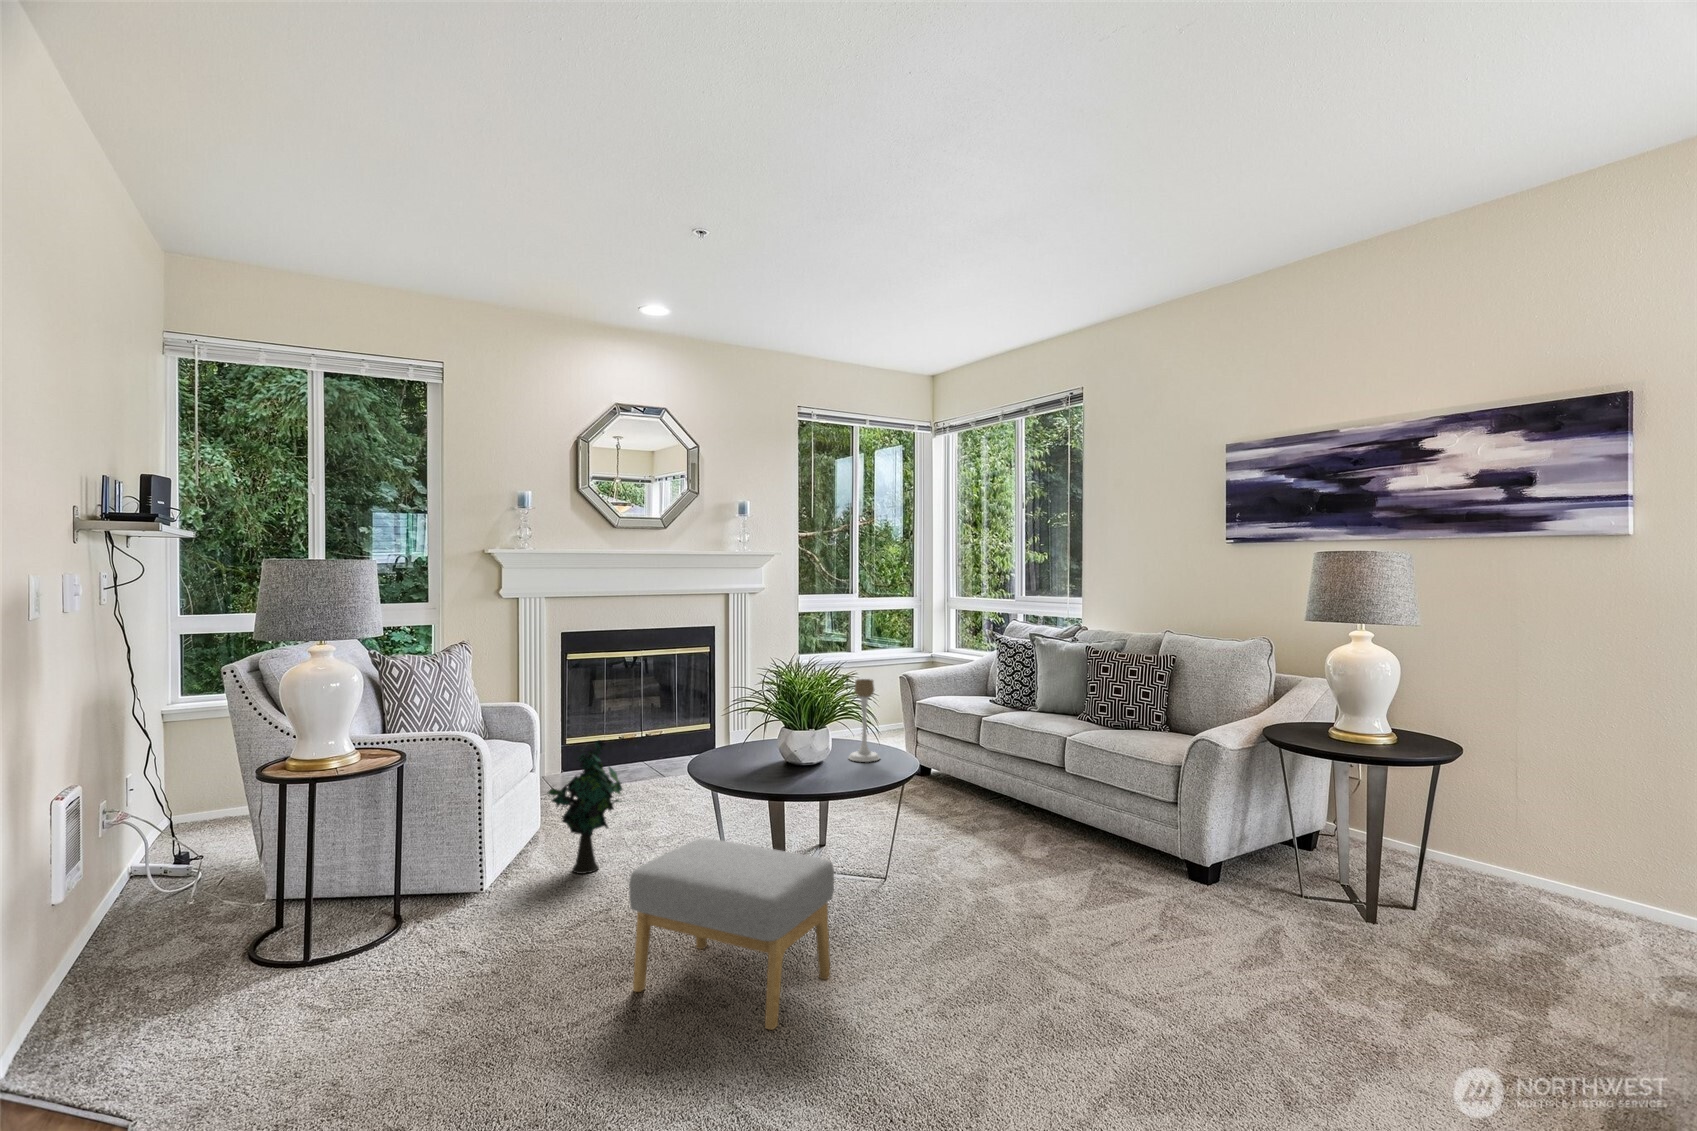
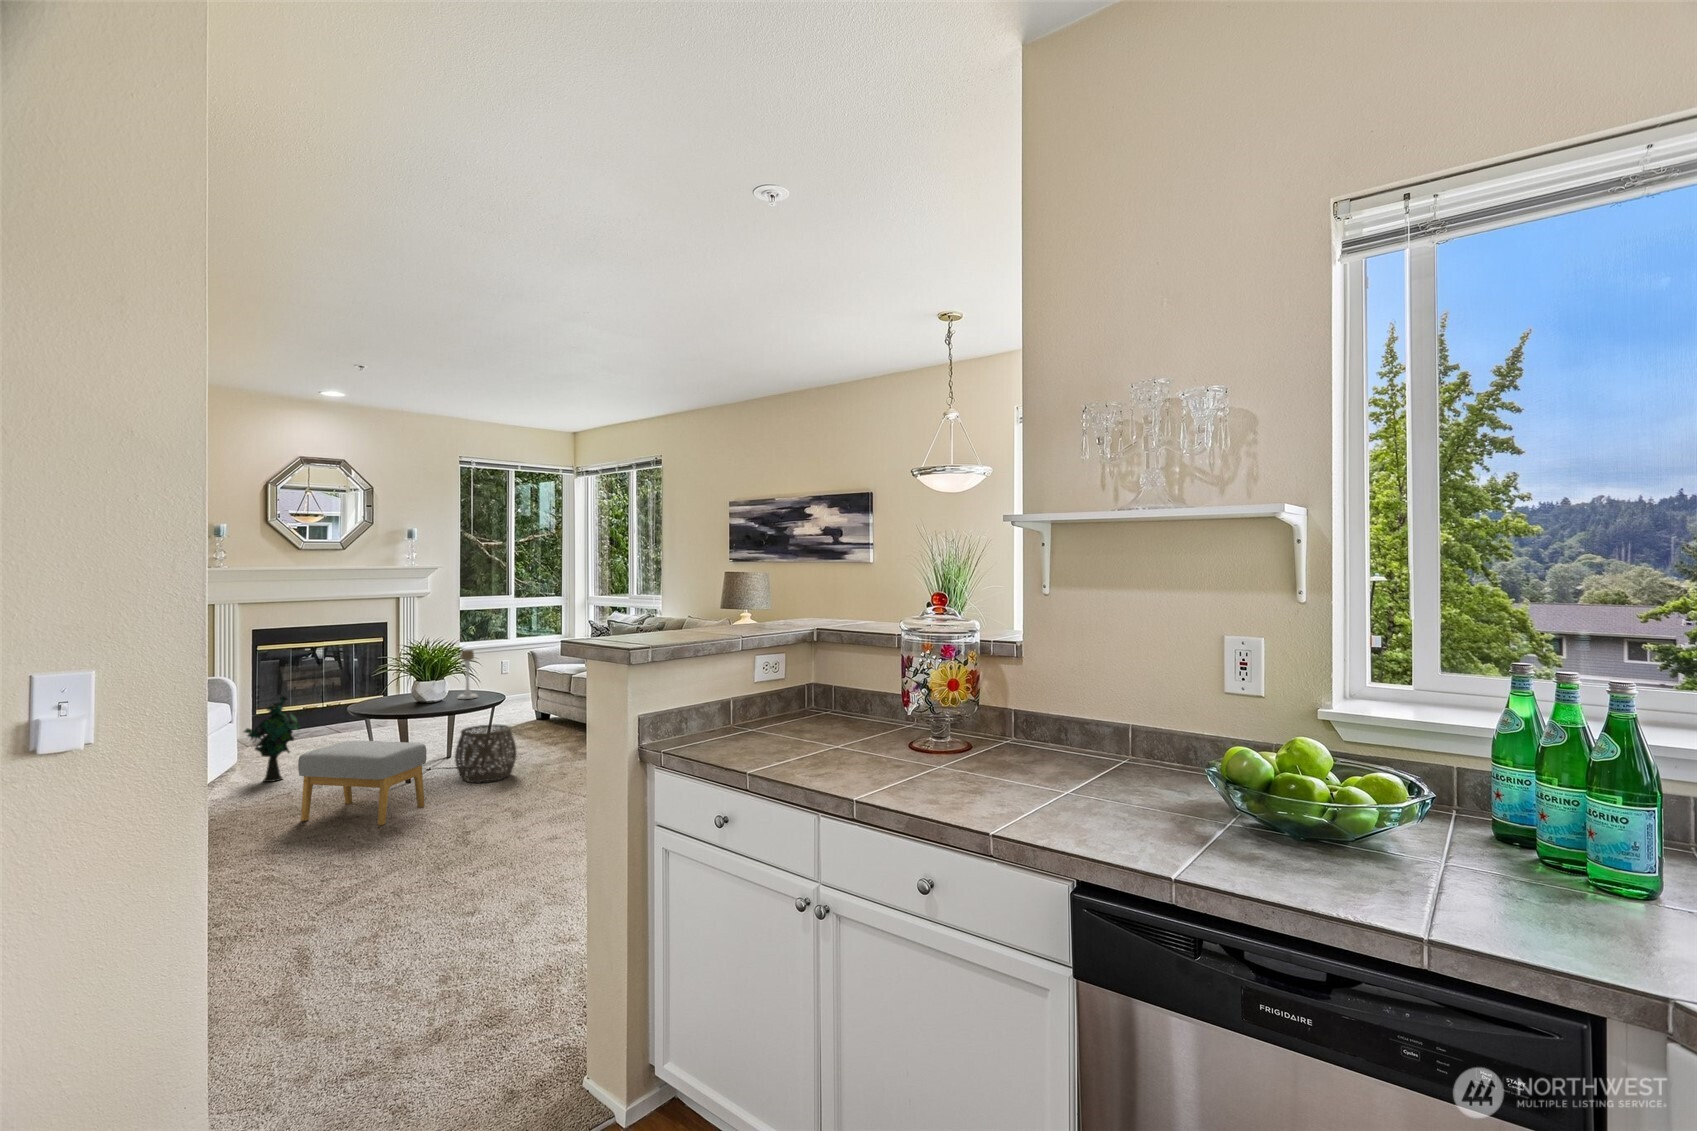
woven basket: none [855,808,954,919] -> present [455,724,517,783]

